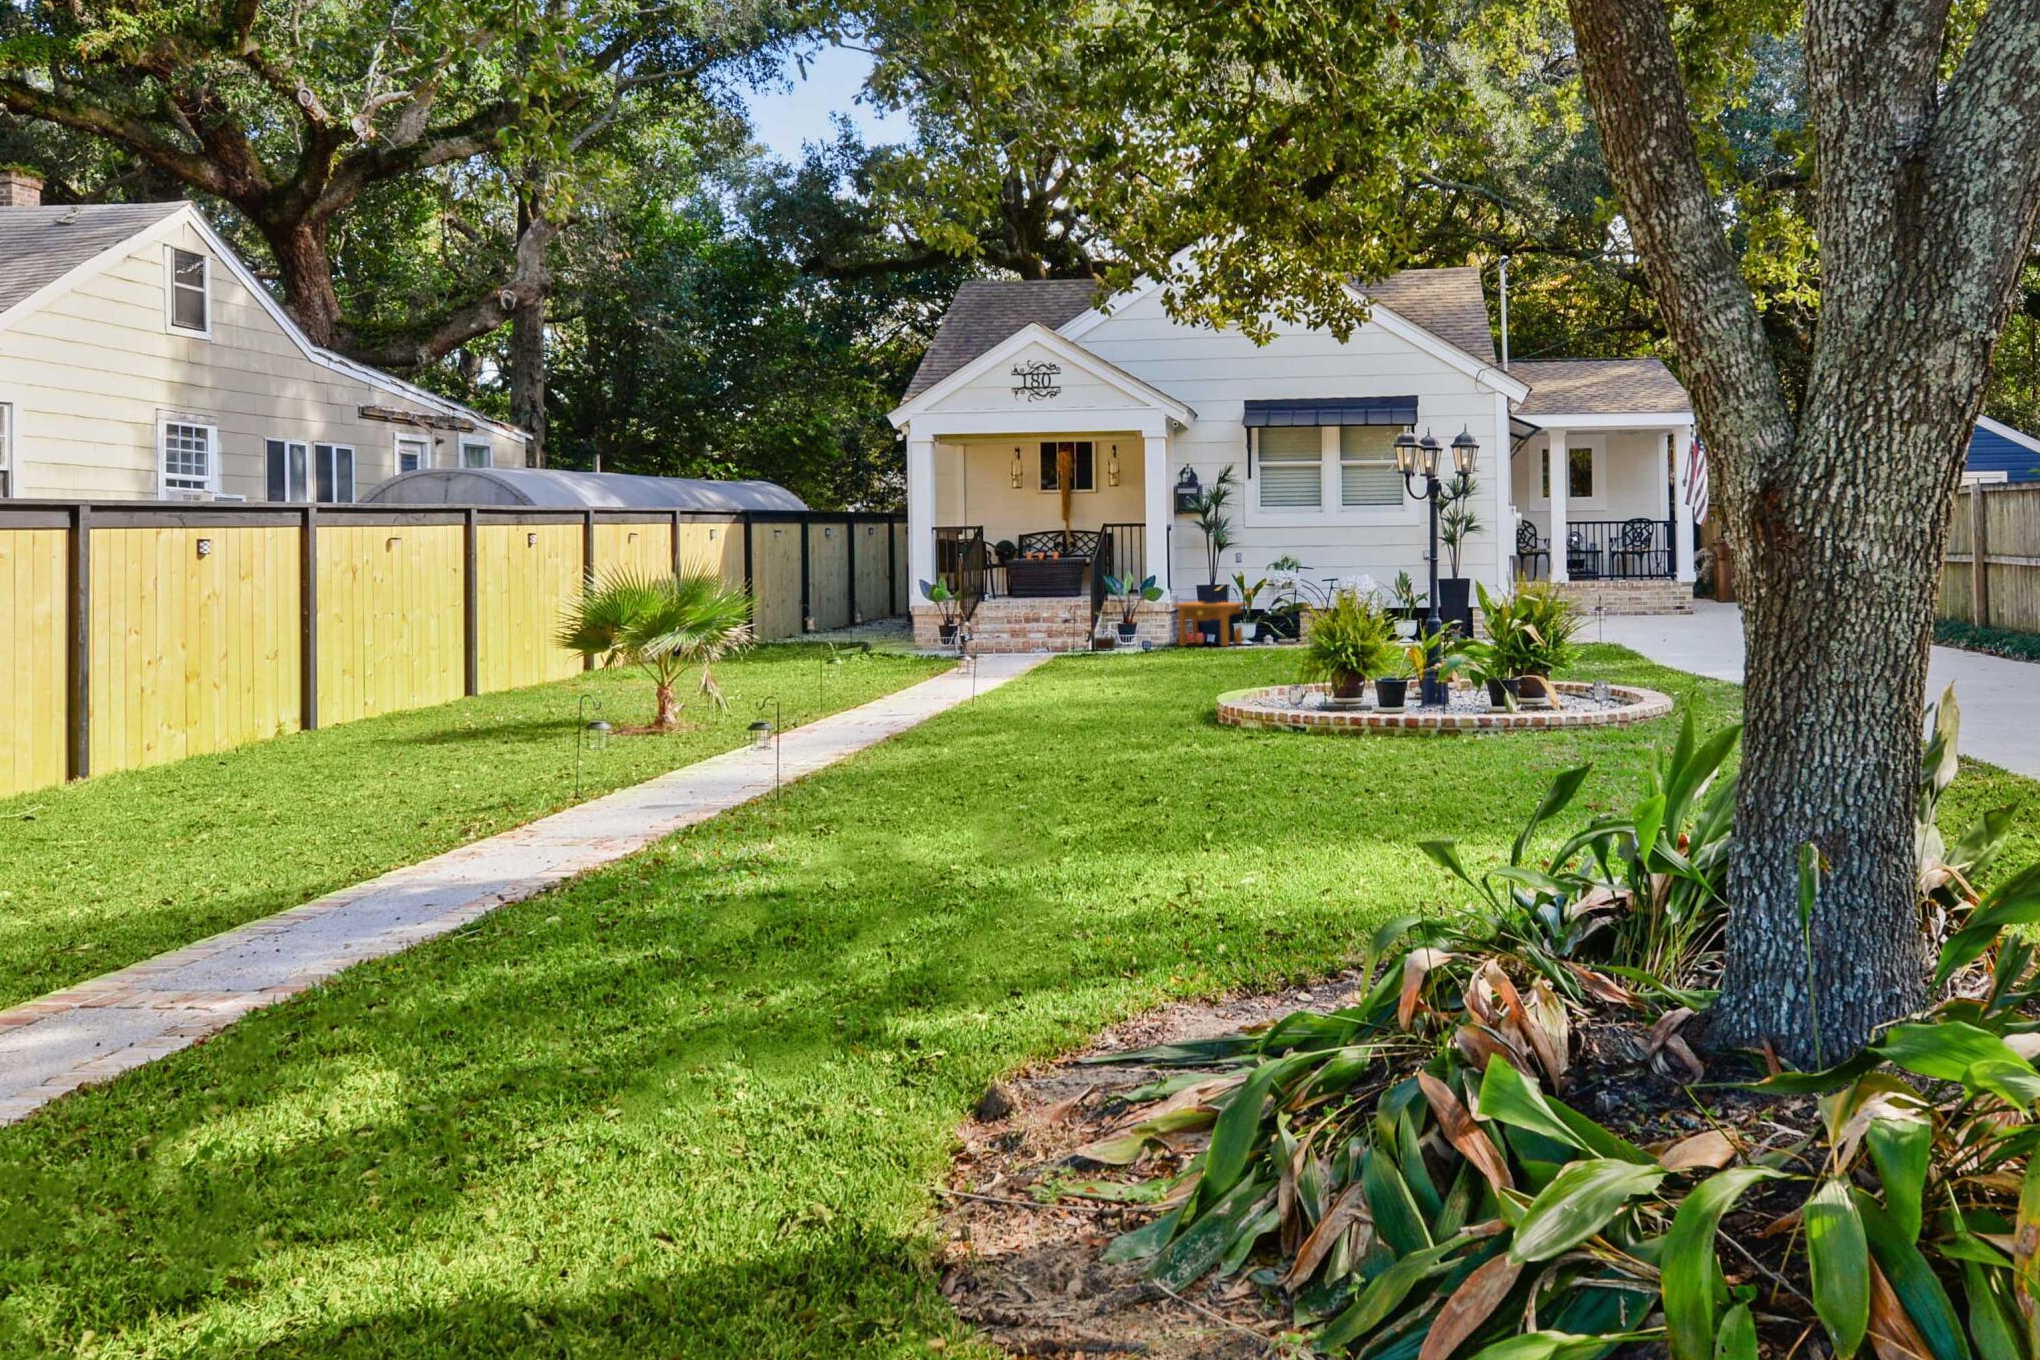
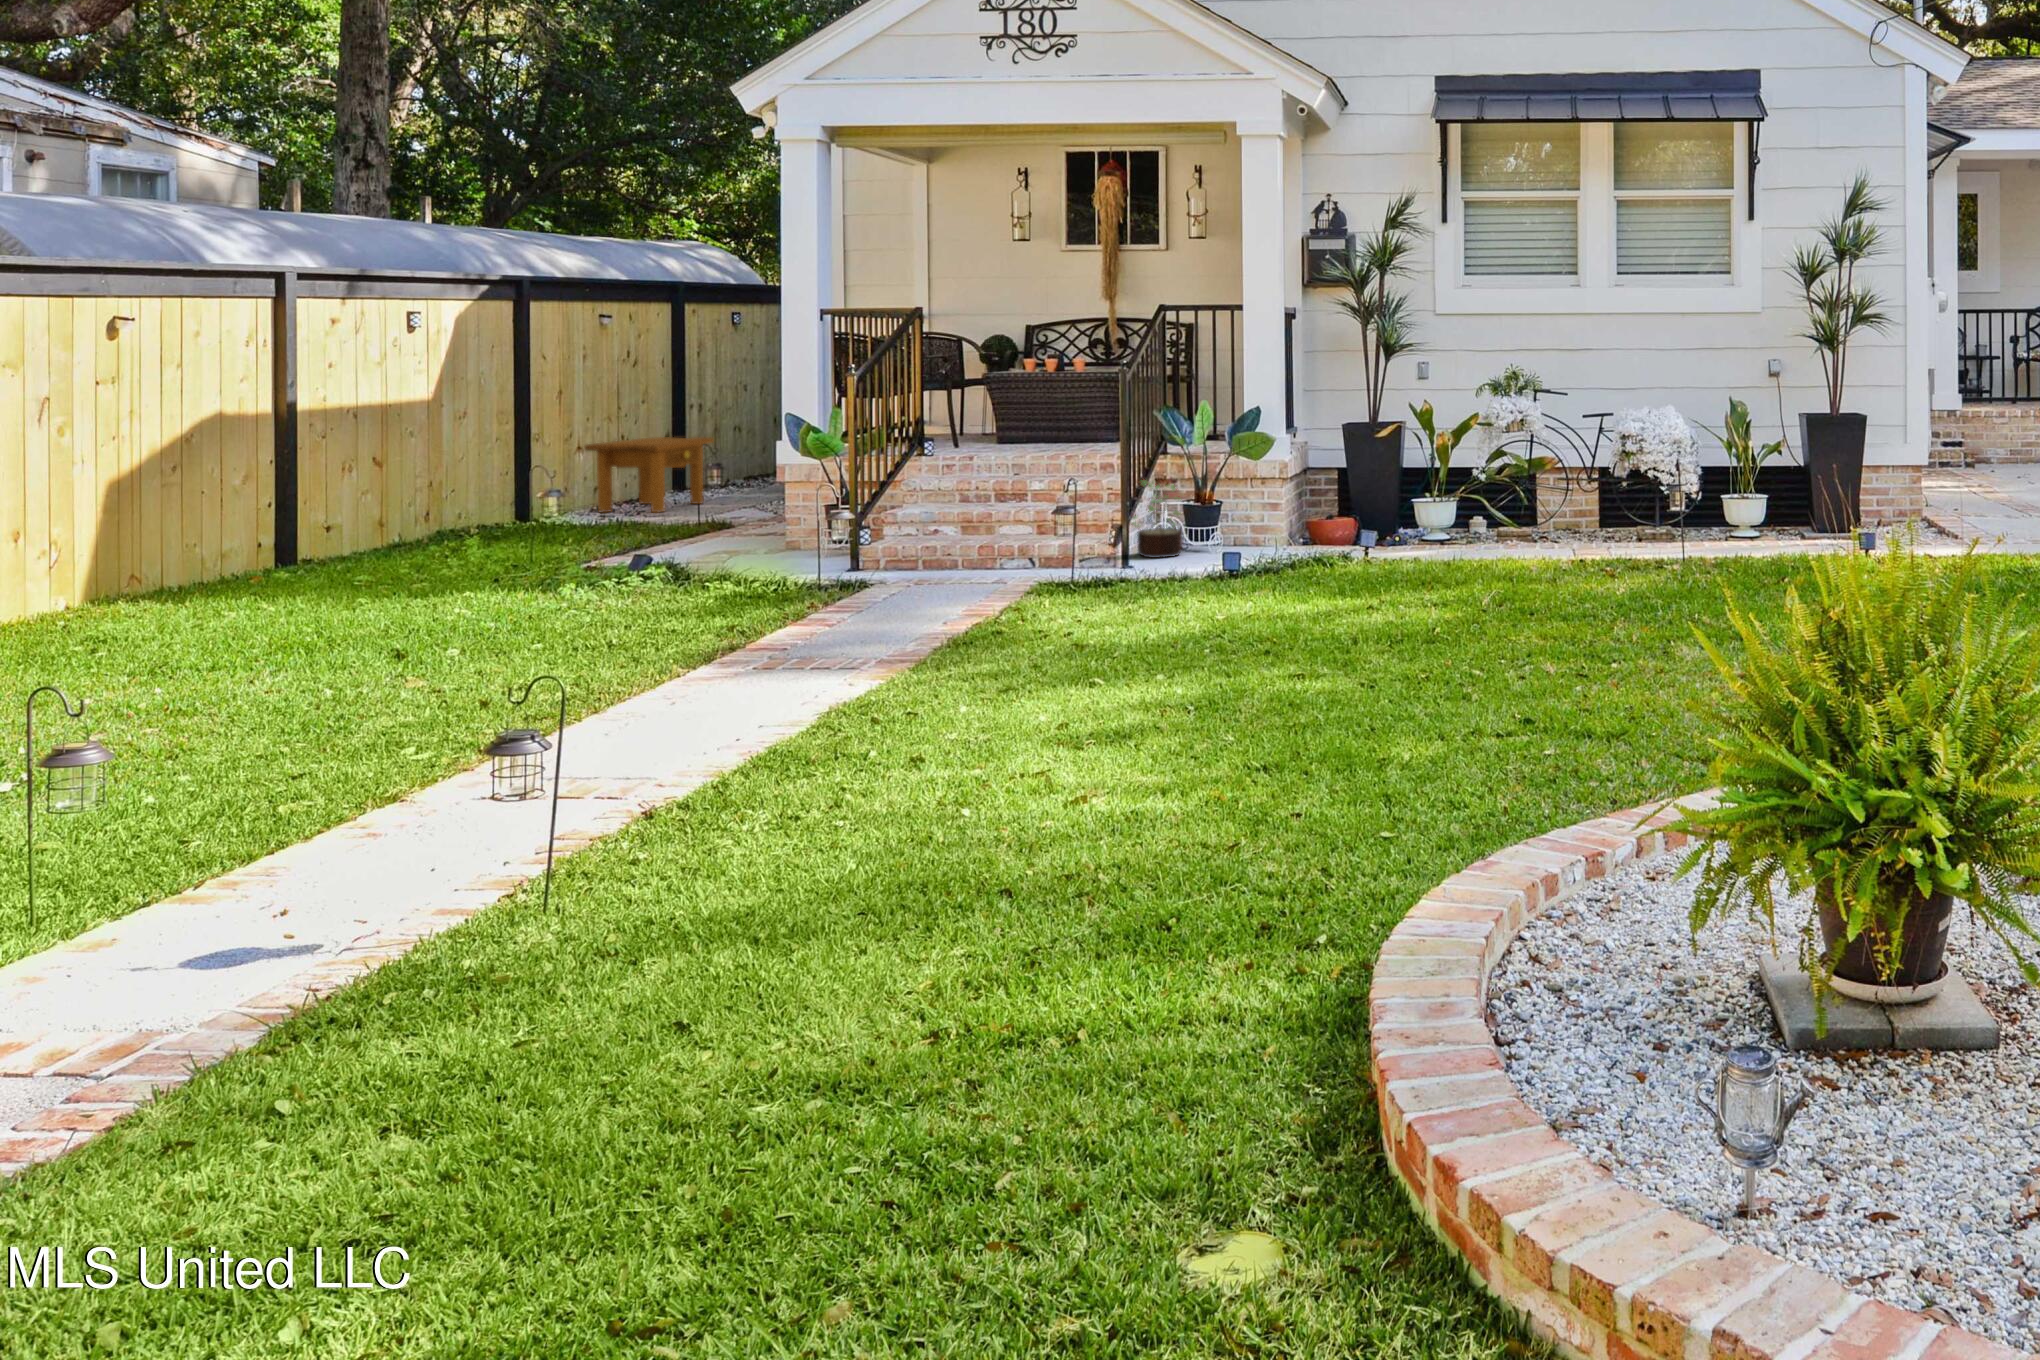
side table: present [1173,601,1249,646] -> present [584,437,714,513]

